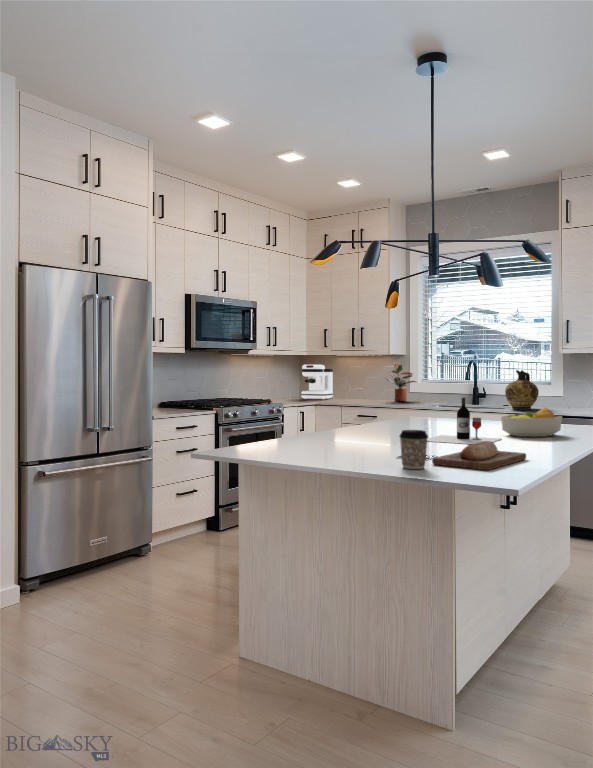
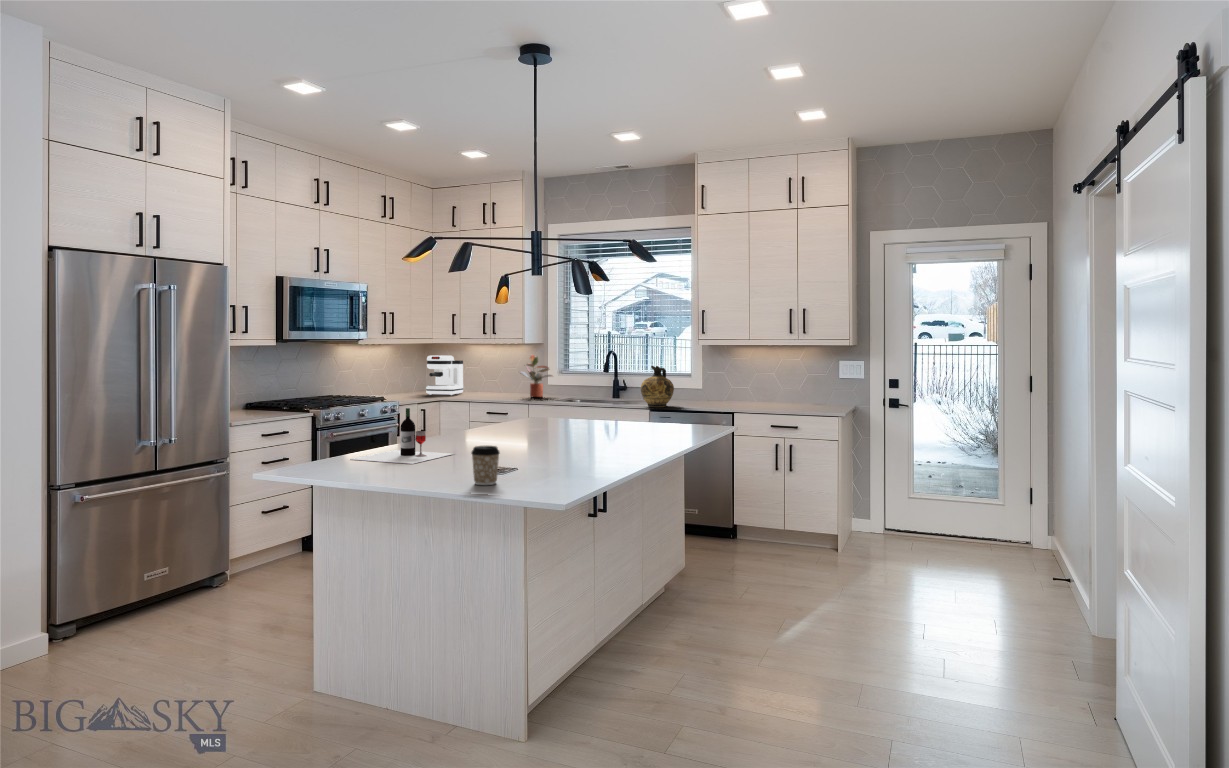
wine bottle: present [427,397,500,444] -> present [352,408,452,464]
fruit bowl: present [501,408,562,437] -> none [609,411,670,442]
bread loaf: present [432,441,526,470] -> none [508,453,606,484]

